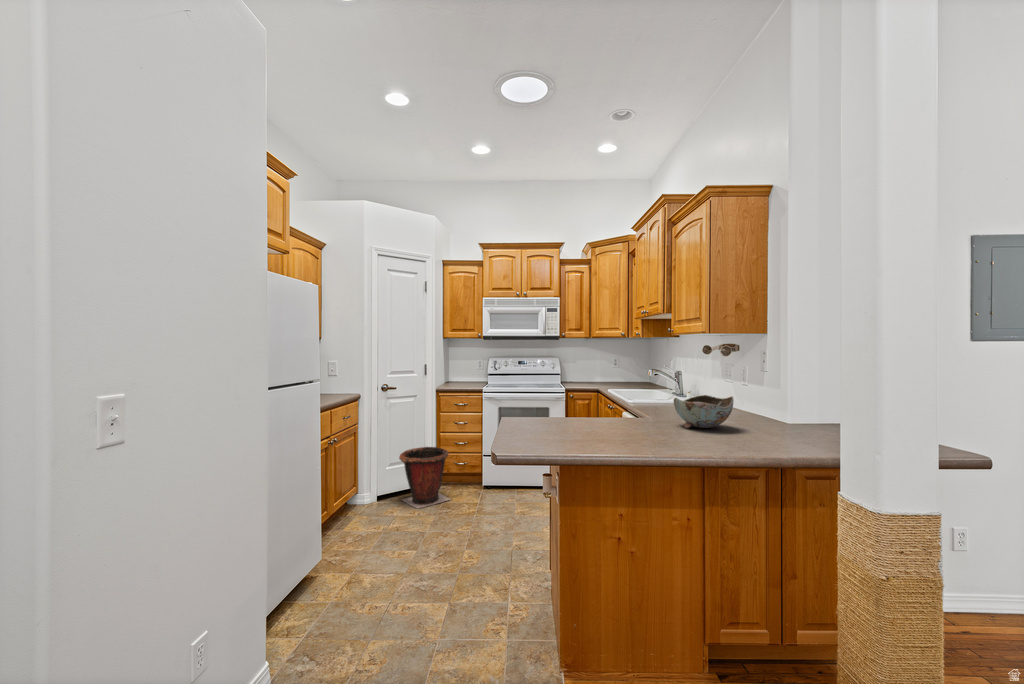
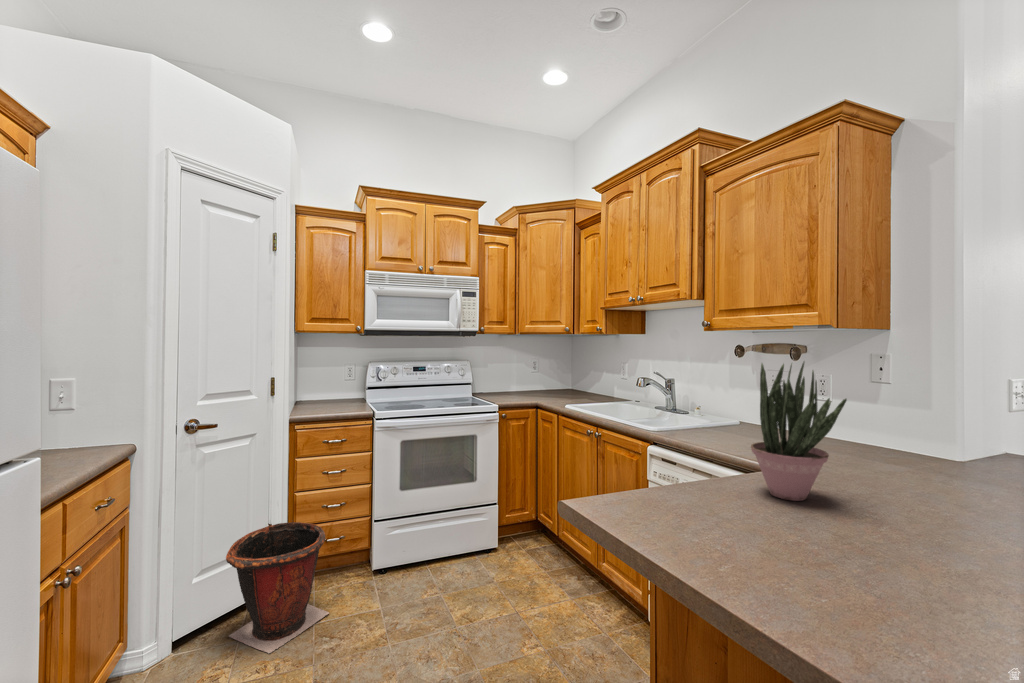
potted plant: none [589,353,640,425] -> present [751,362,847,501]
bowl: present [674,395,734,428] -> none [850,427,974,493]

